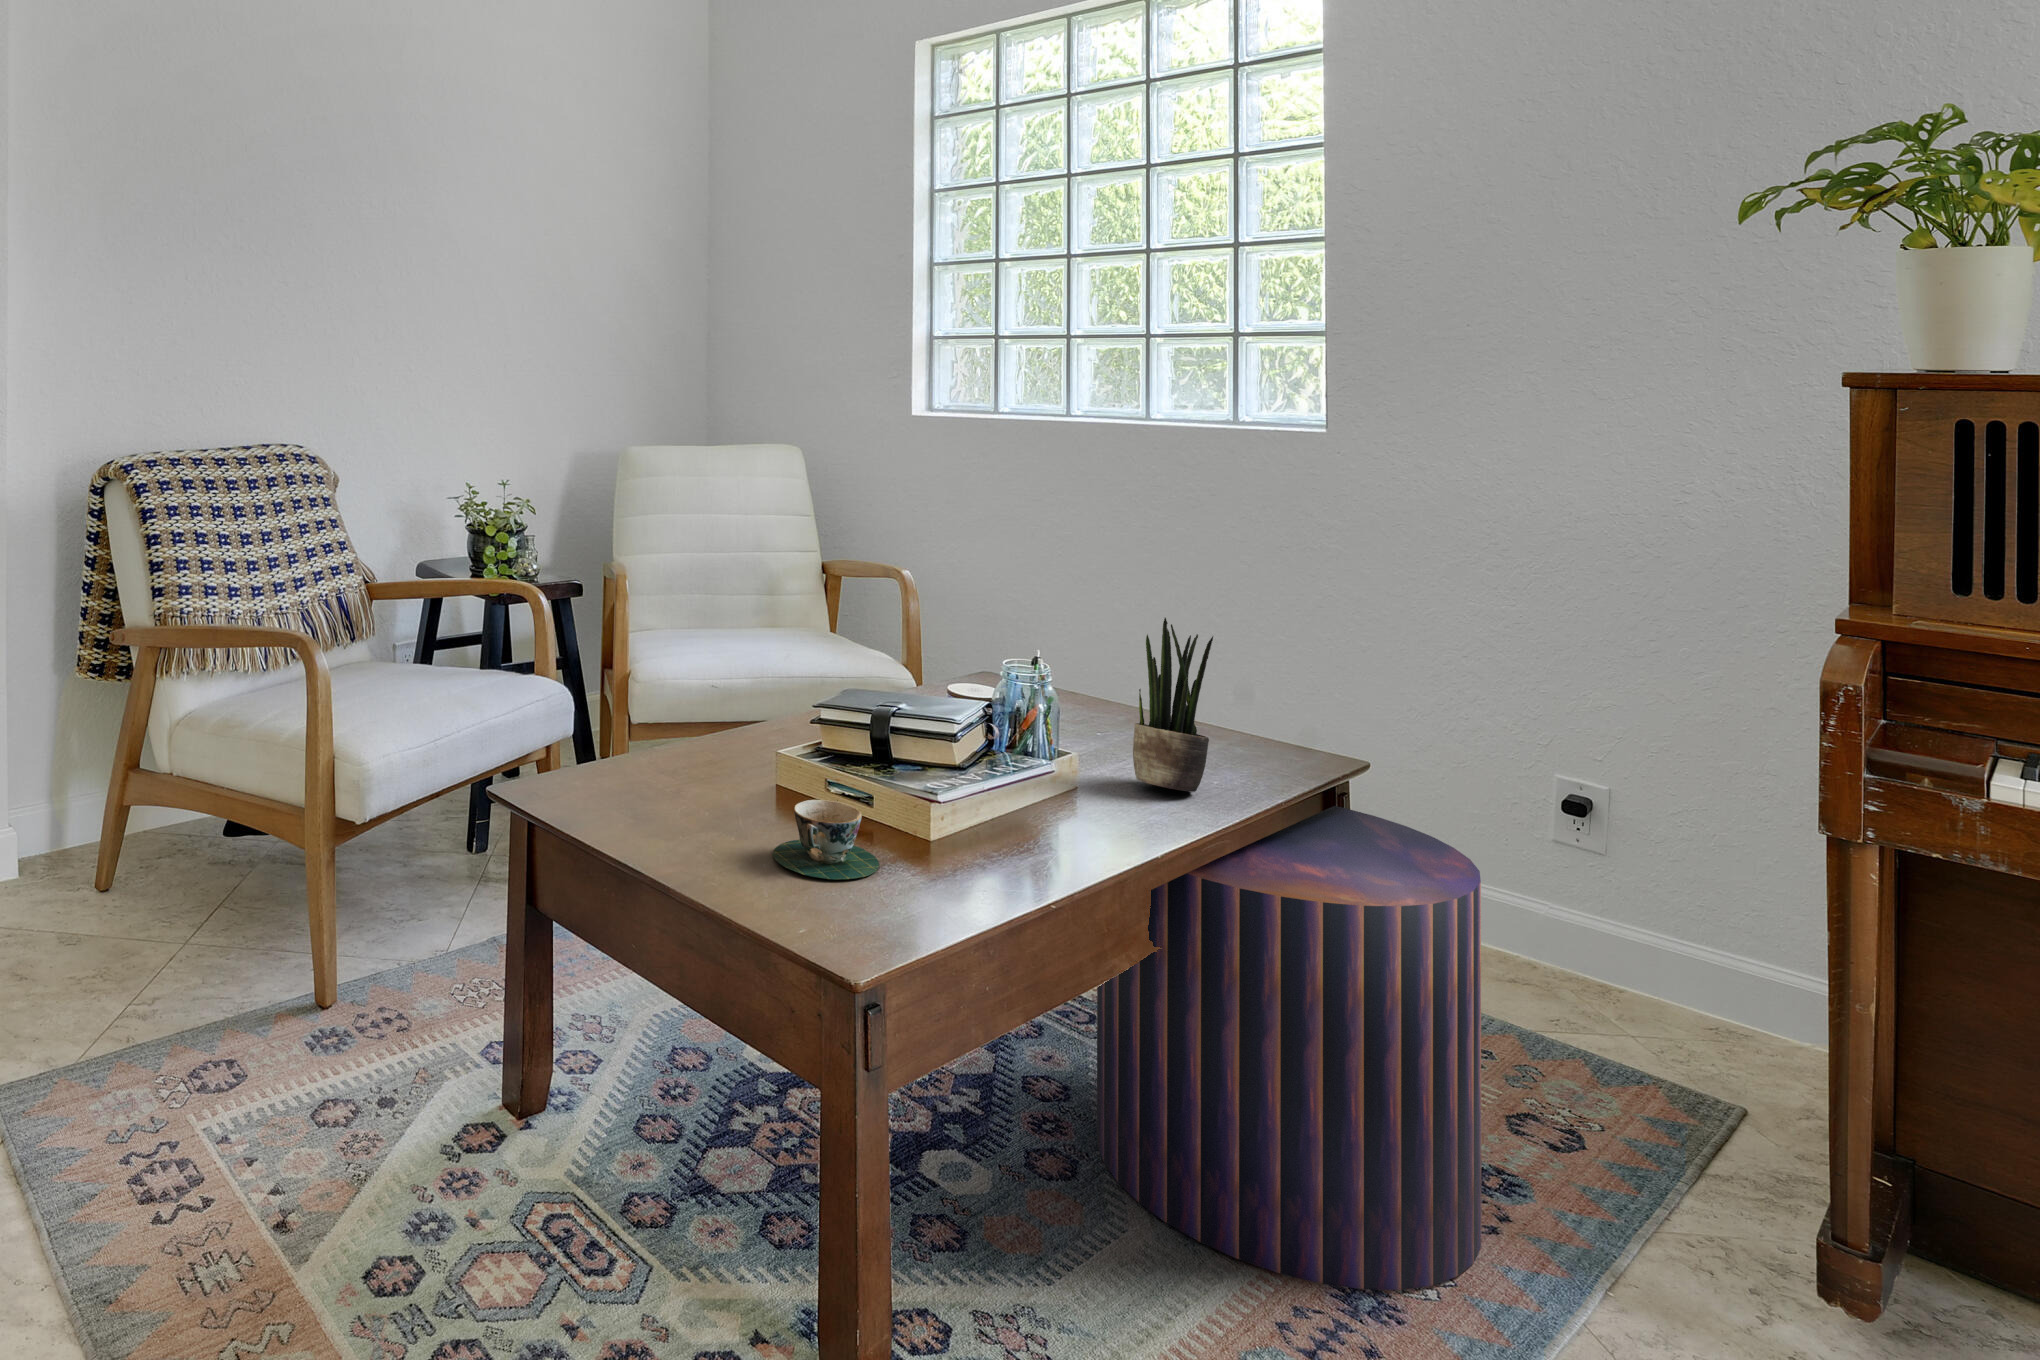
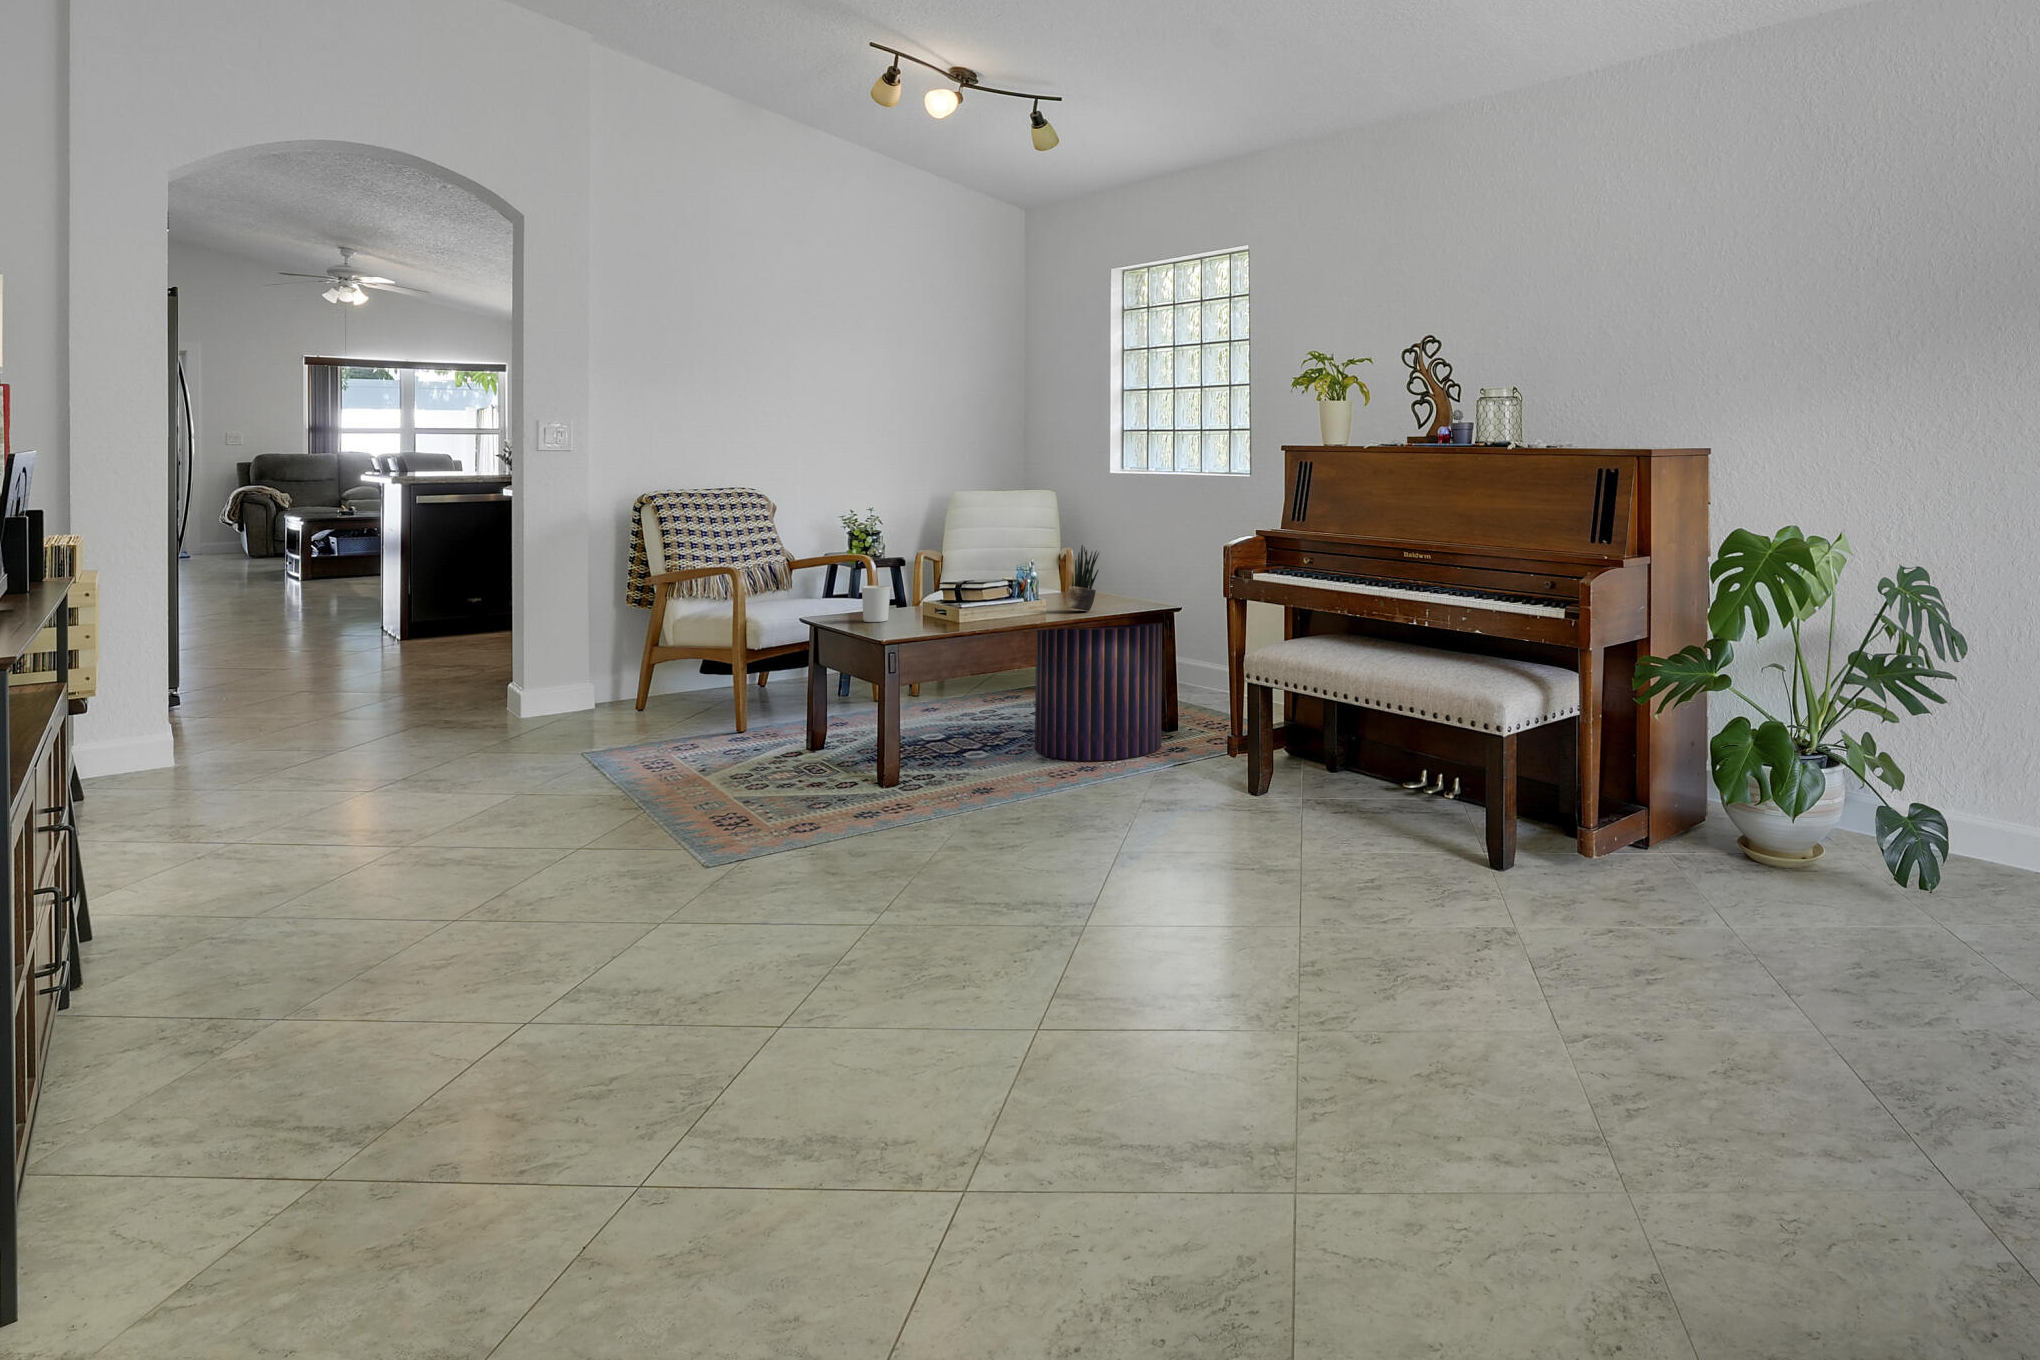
candle holder: none [662,727,734,834] -> present [862,586,891,622]
teacup: present [773,799,879,879] -> none [893,605,932,627]

